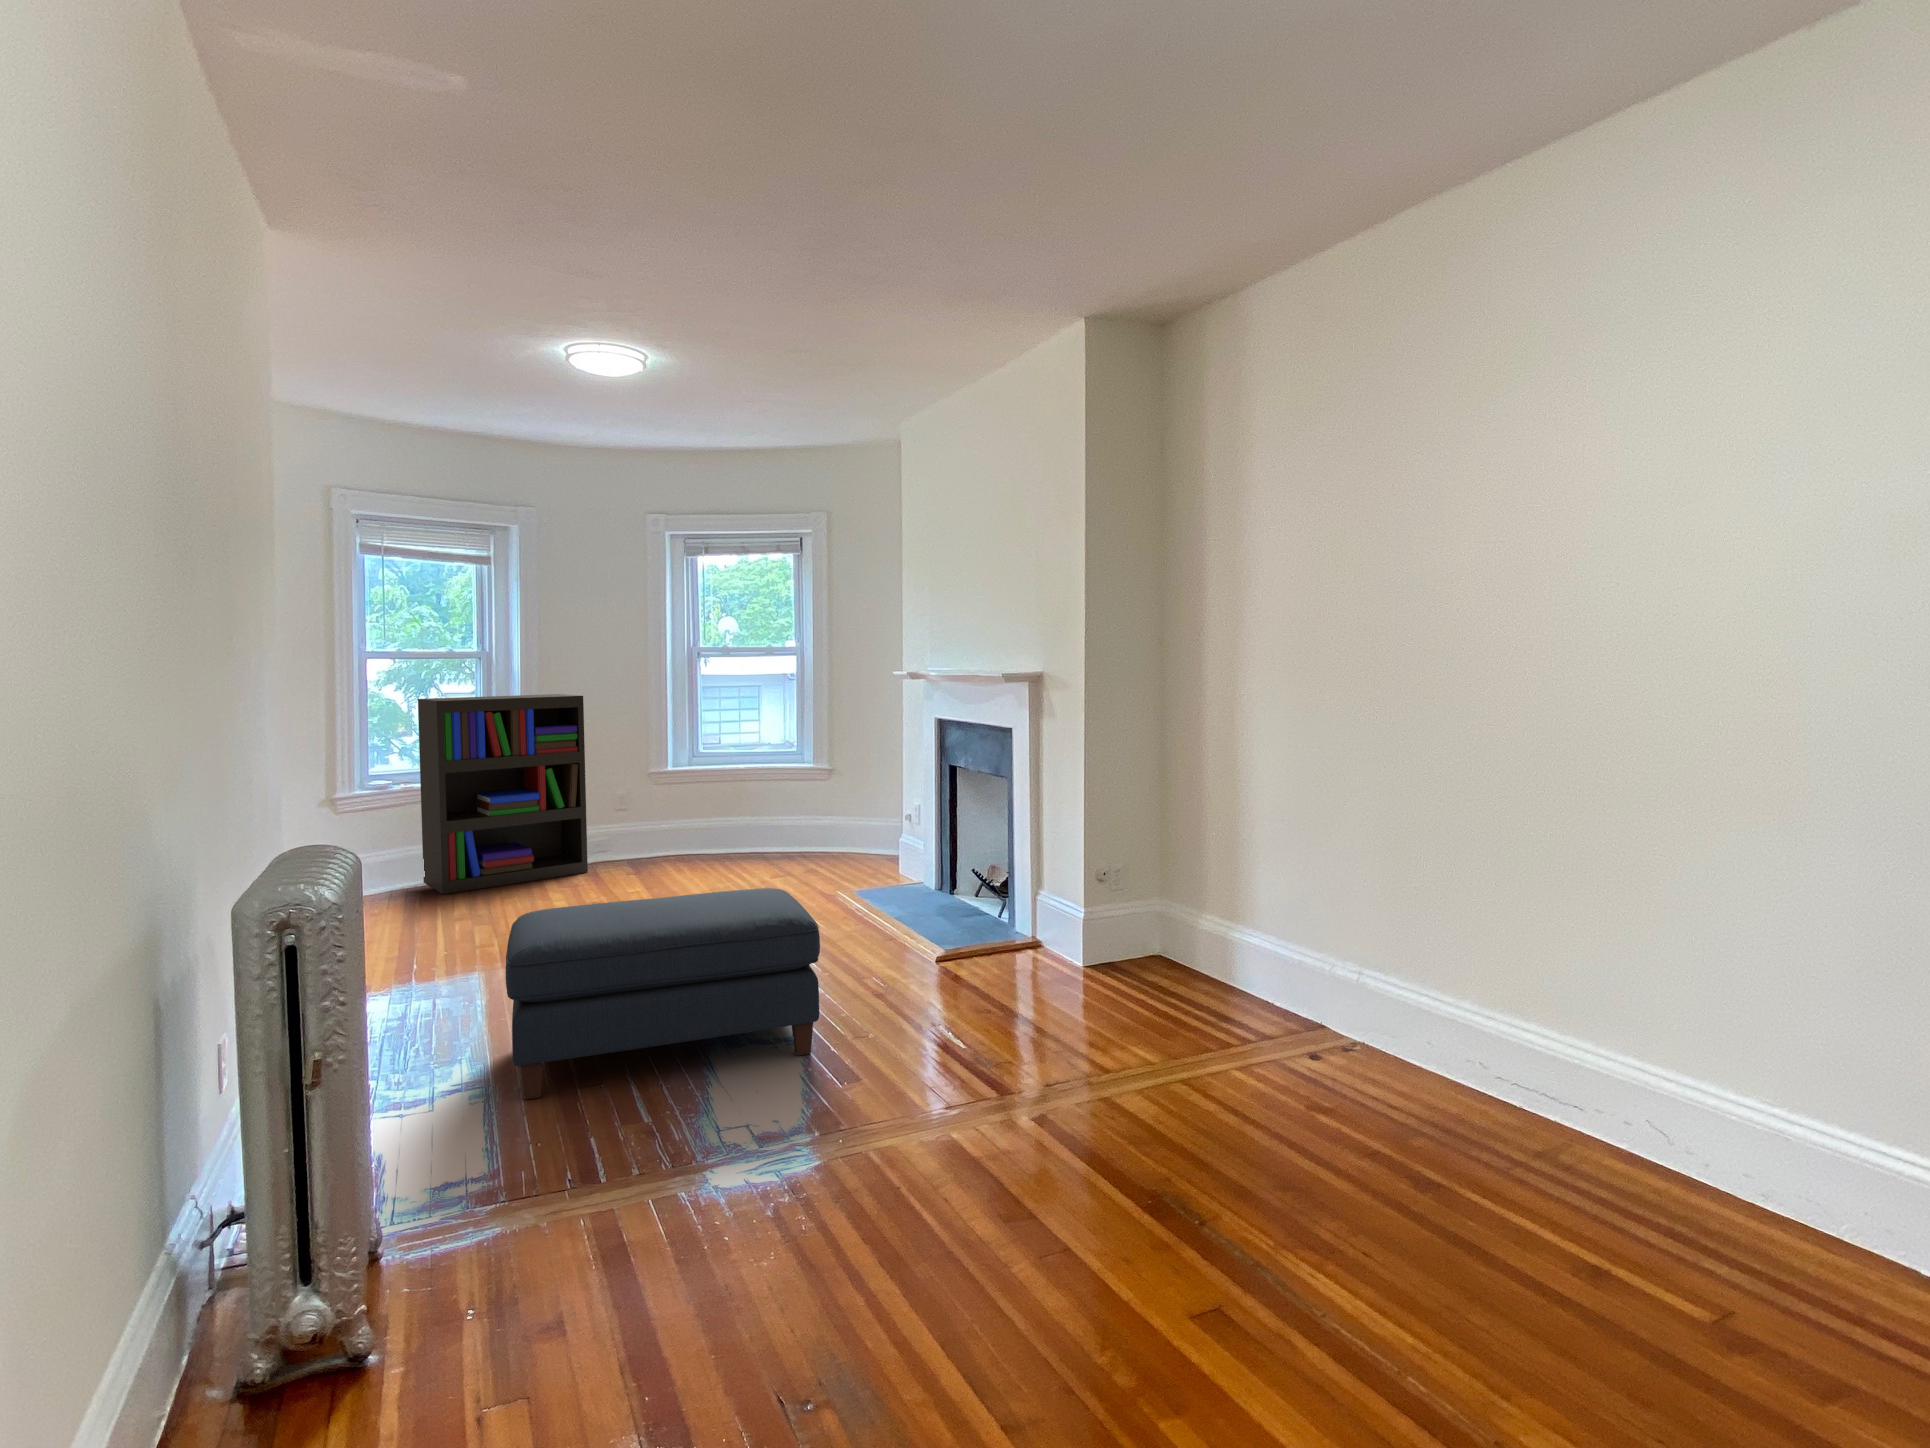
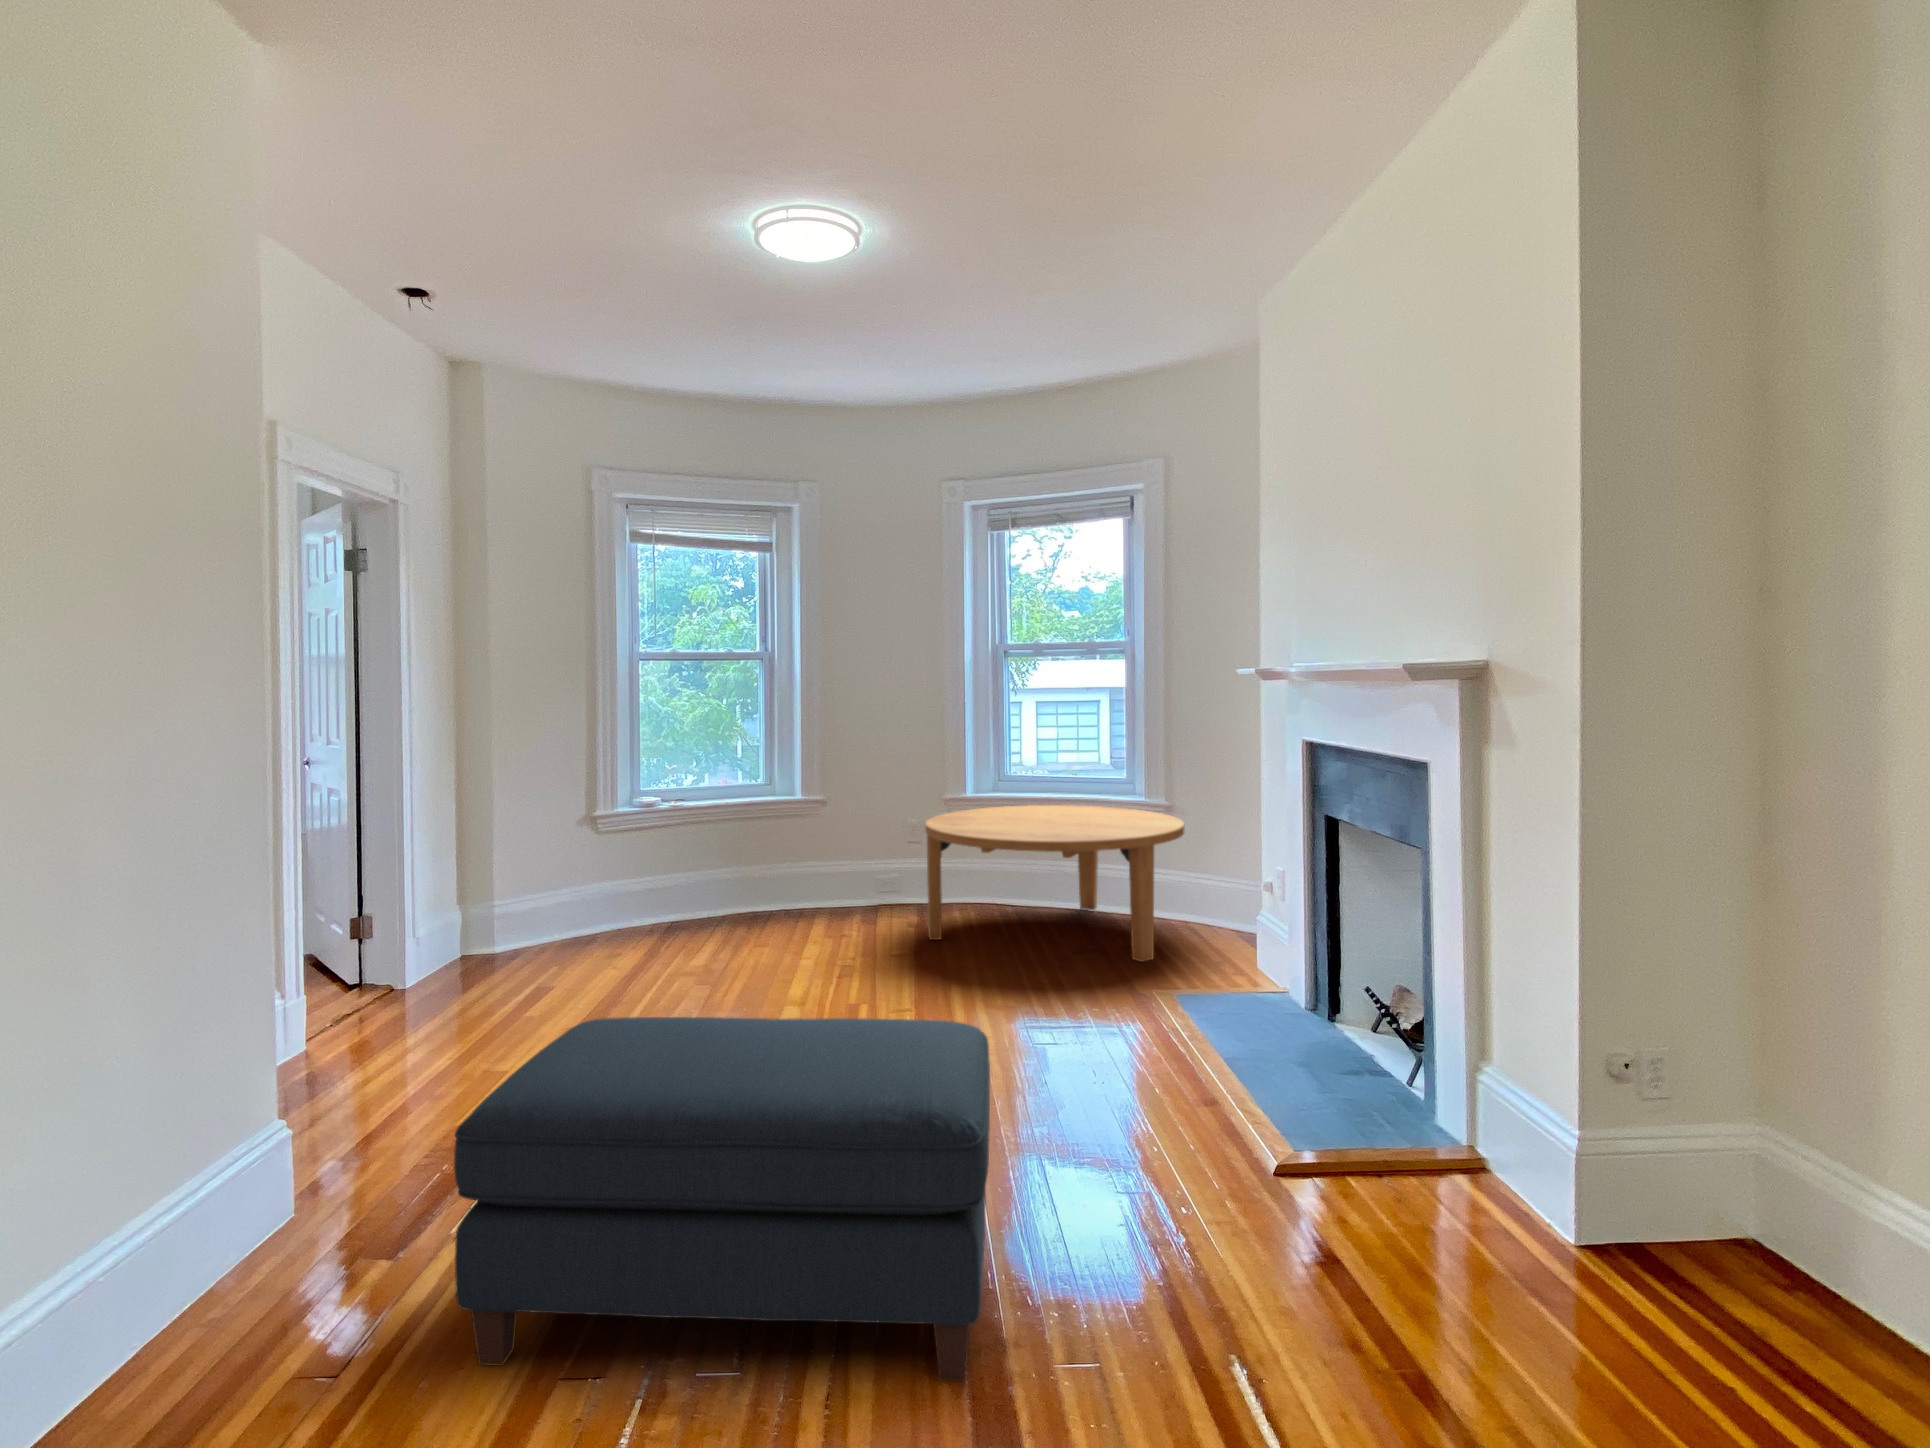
bookshelf: present [418,694,588,894] -> none [691,702,863,931]
coffee table: none [649,772,848,880] -> present [925,805,1184,962]

